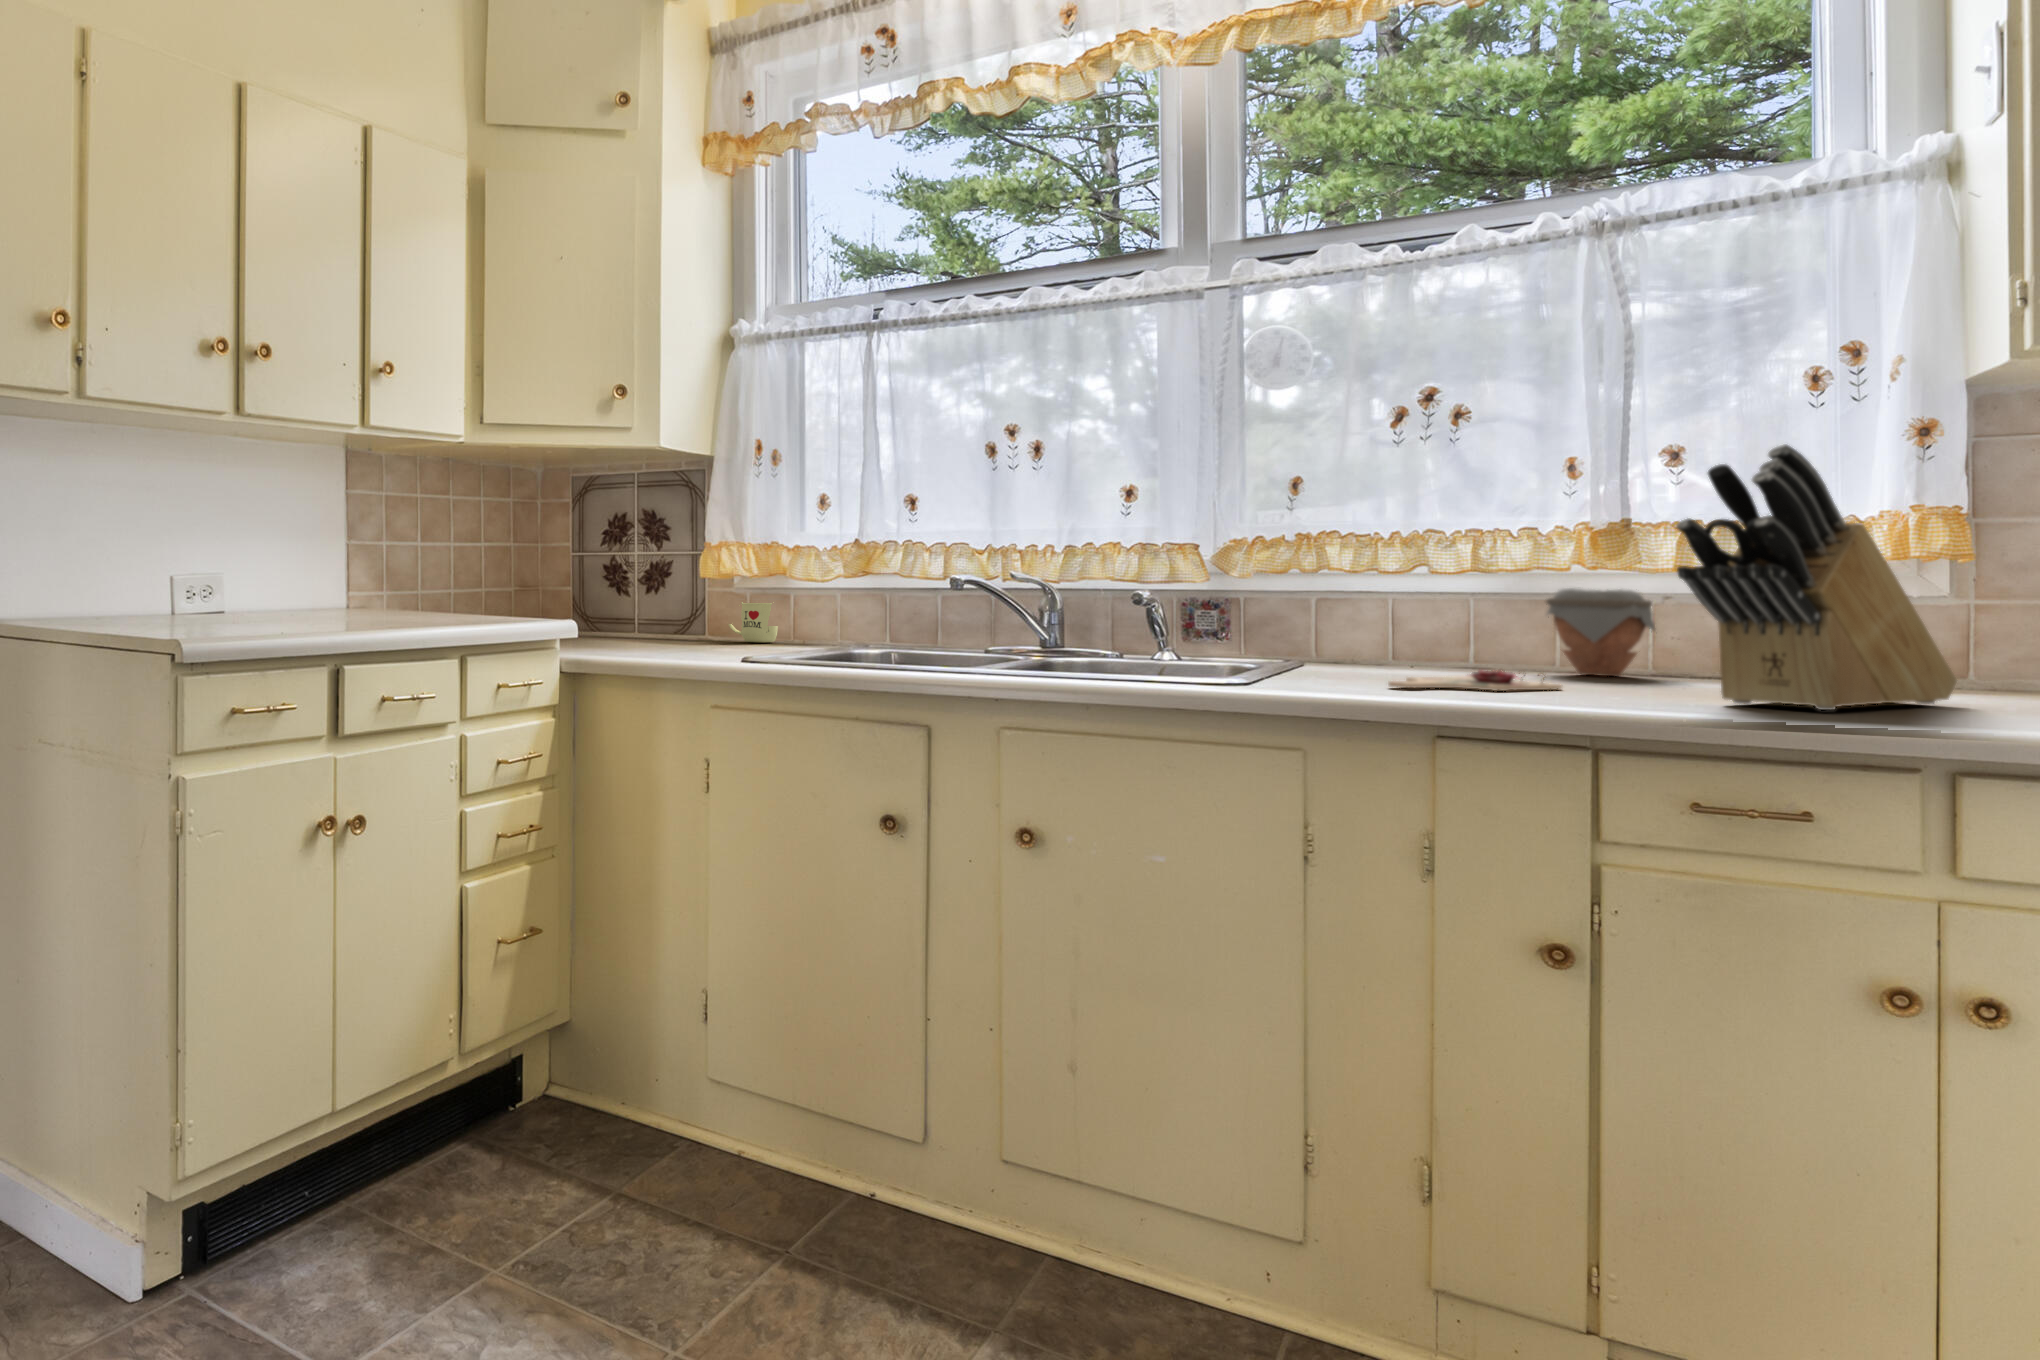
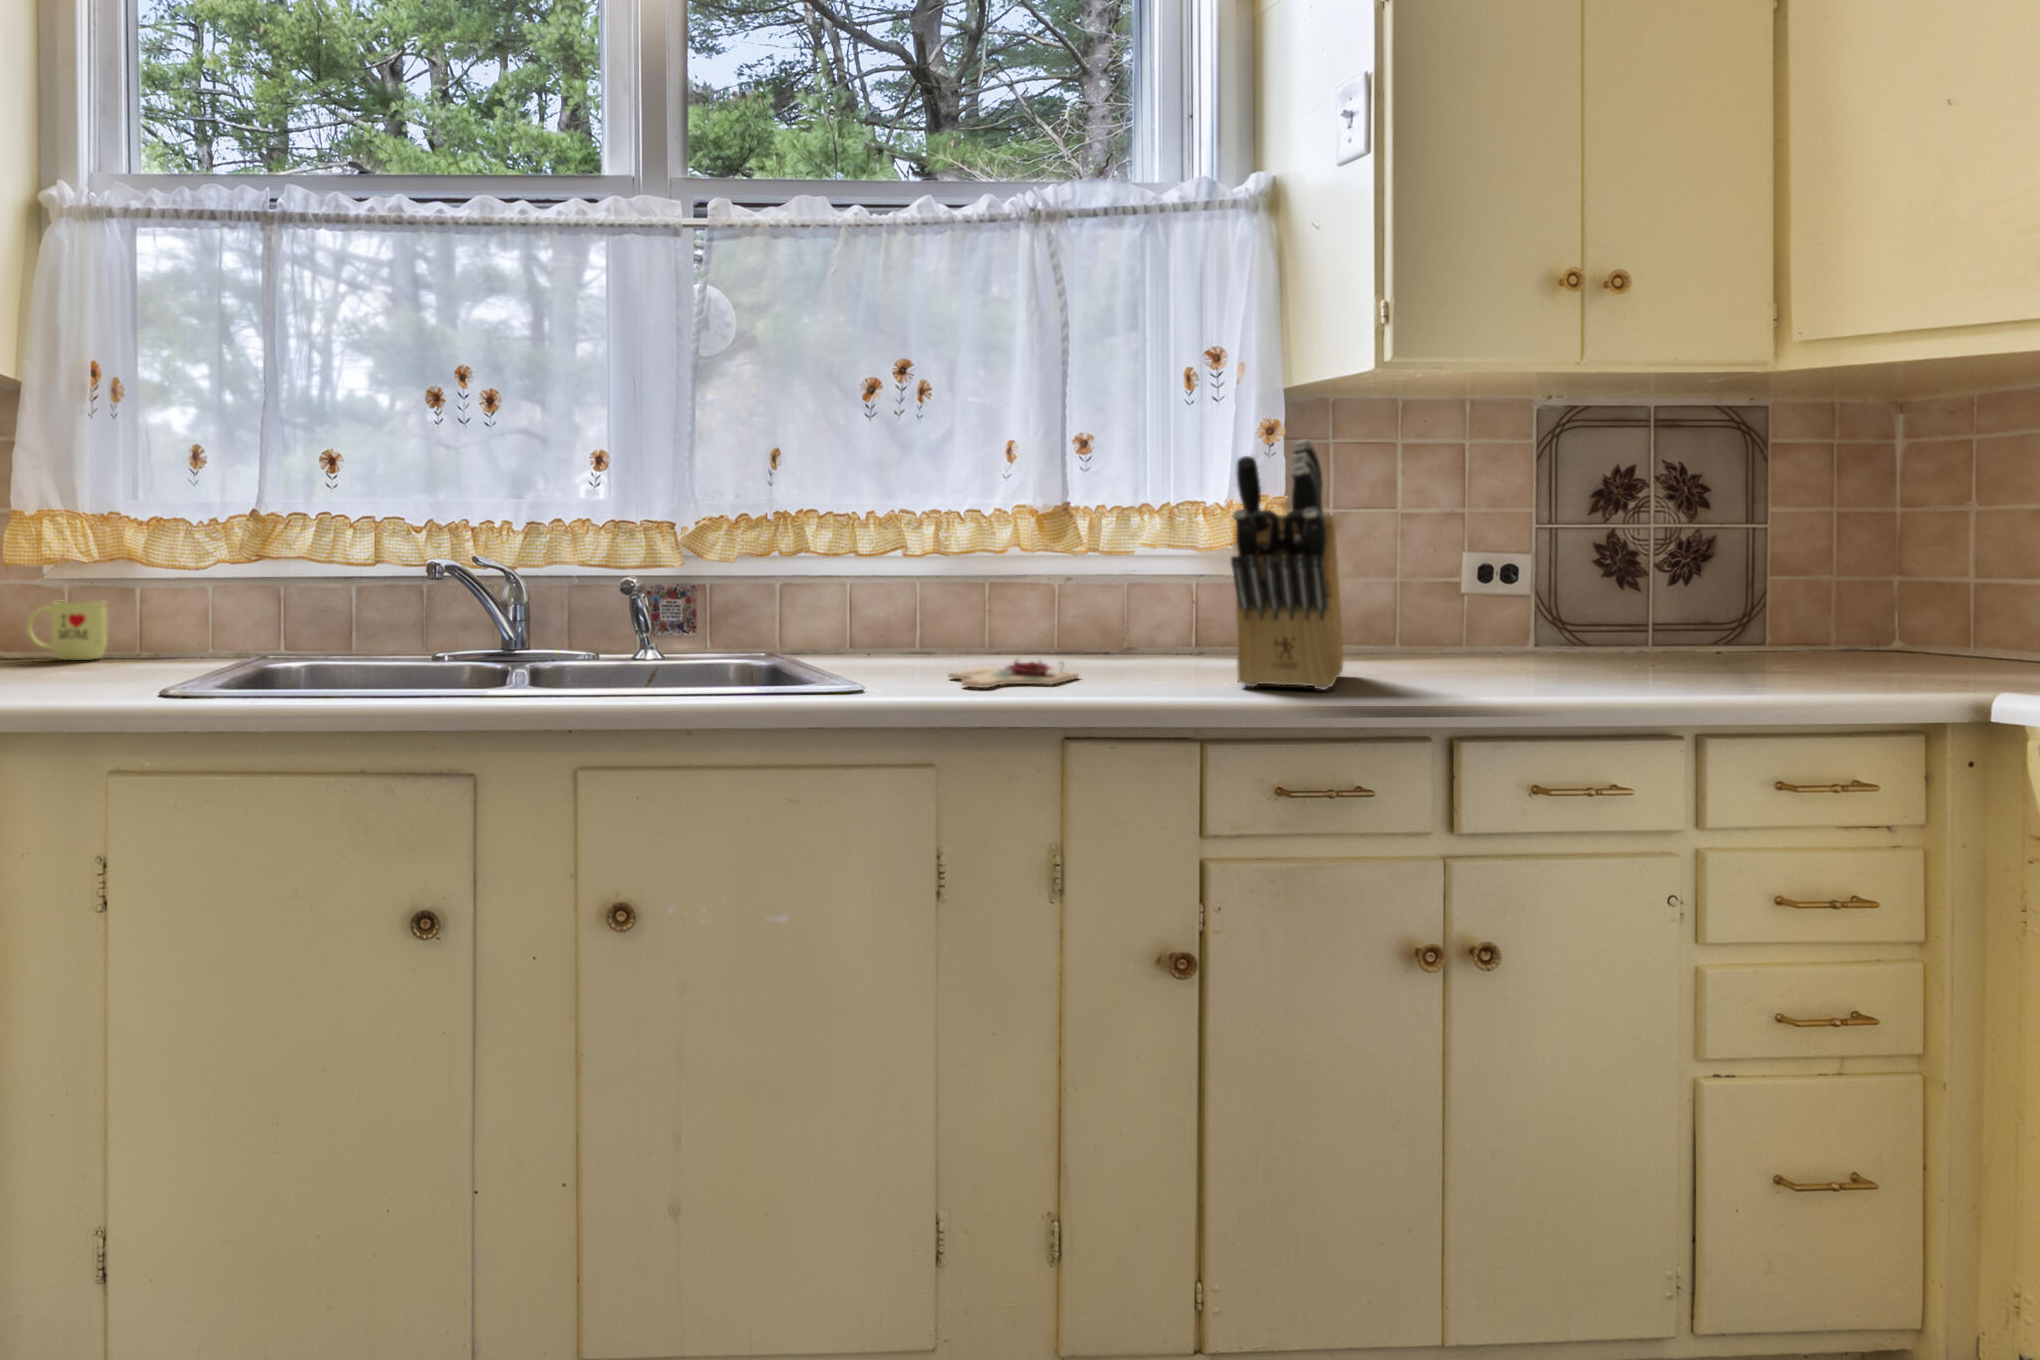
jar: present [1547,588,1655,676] -> none [975,569,1079,657]

